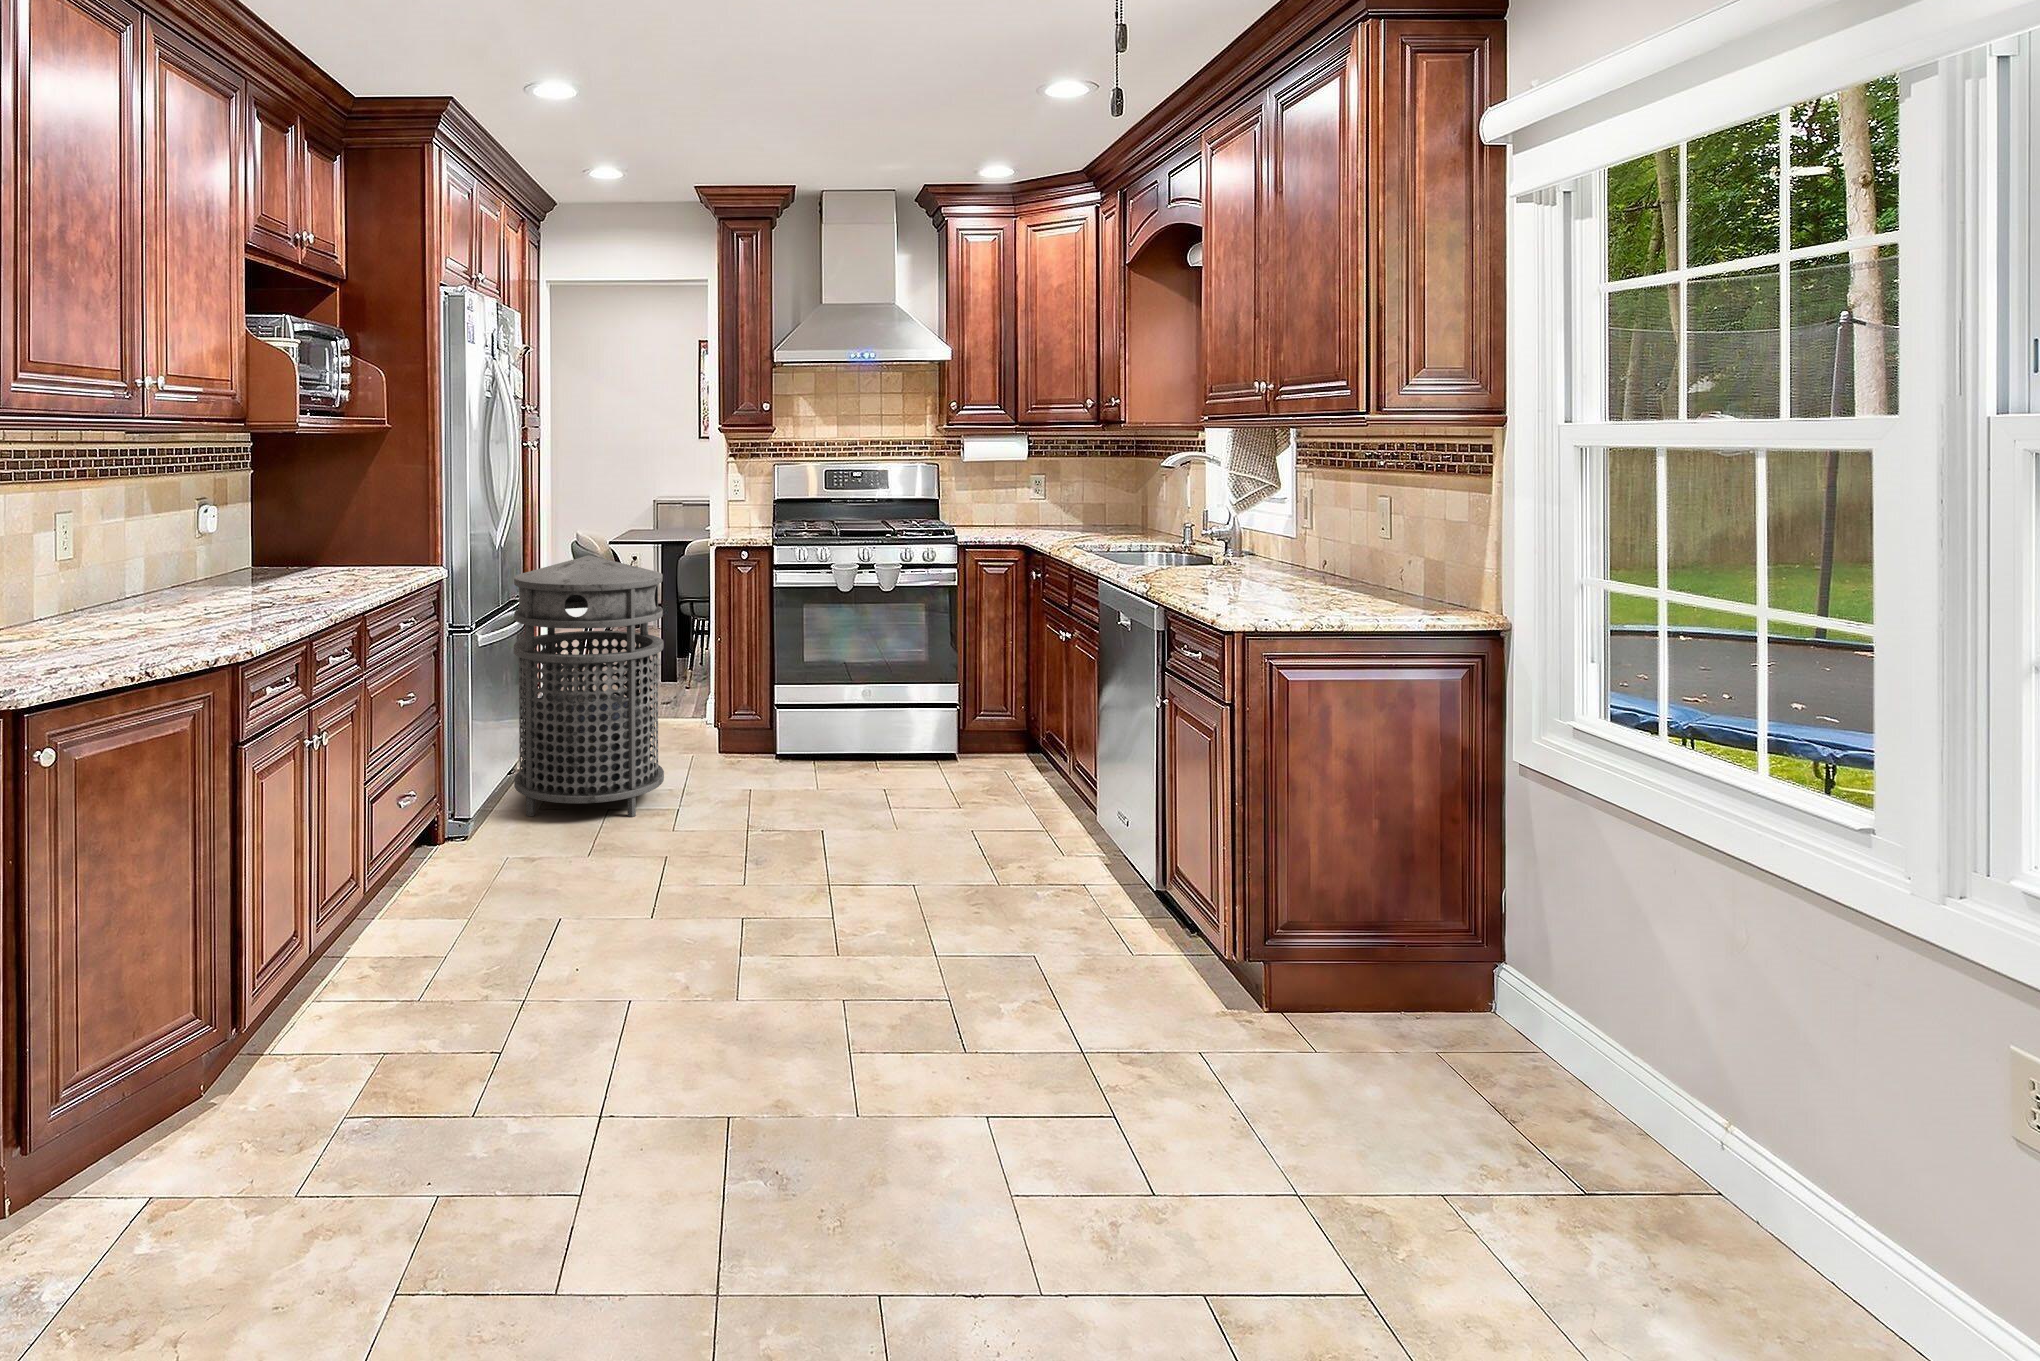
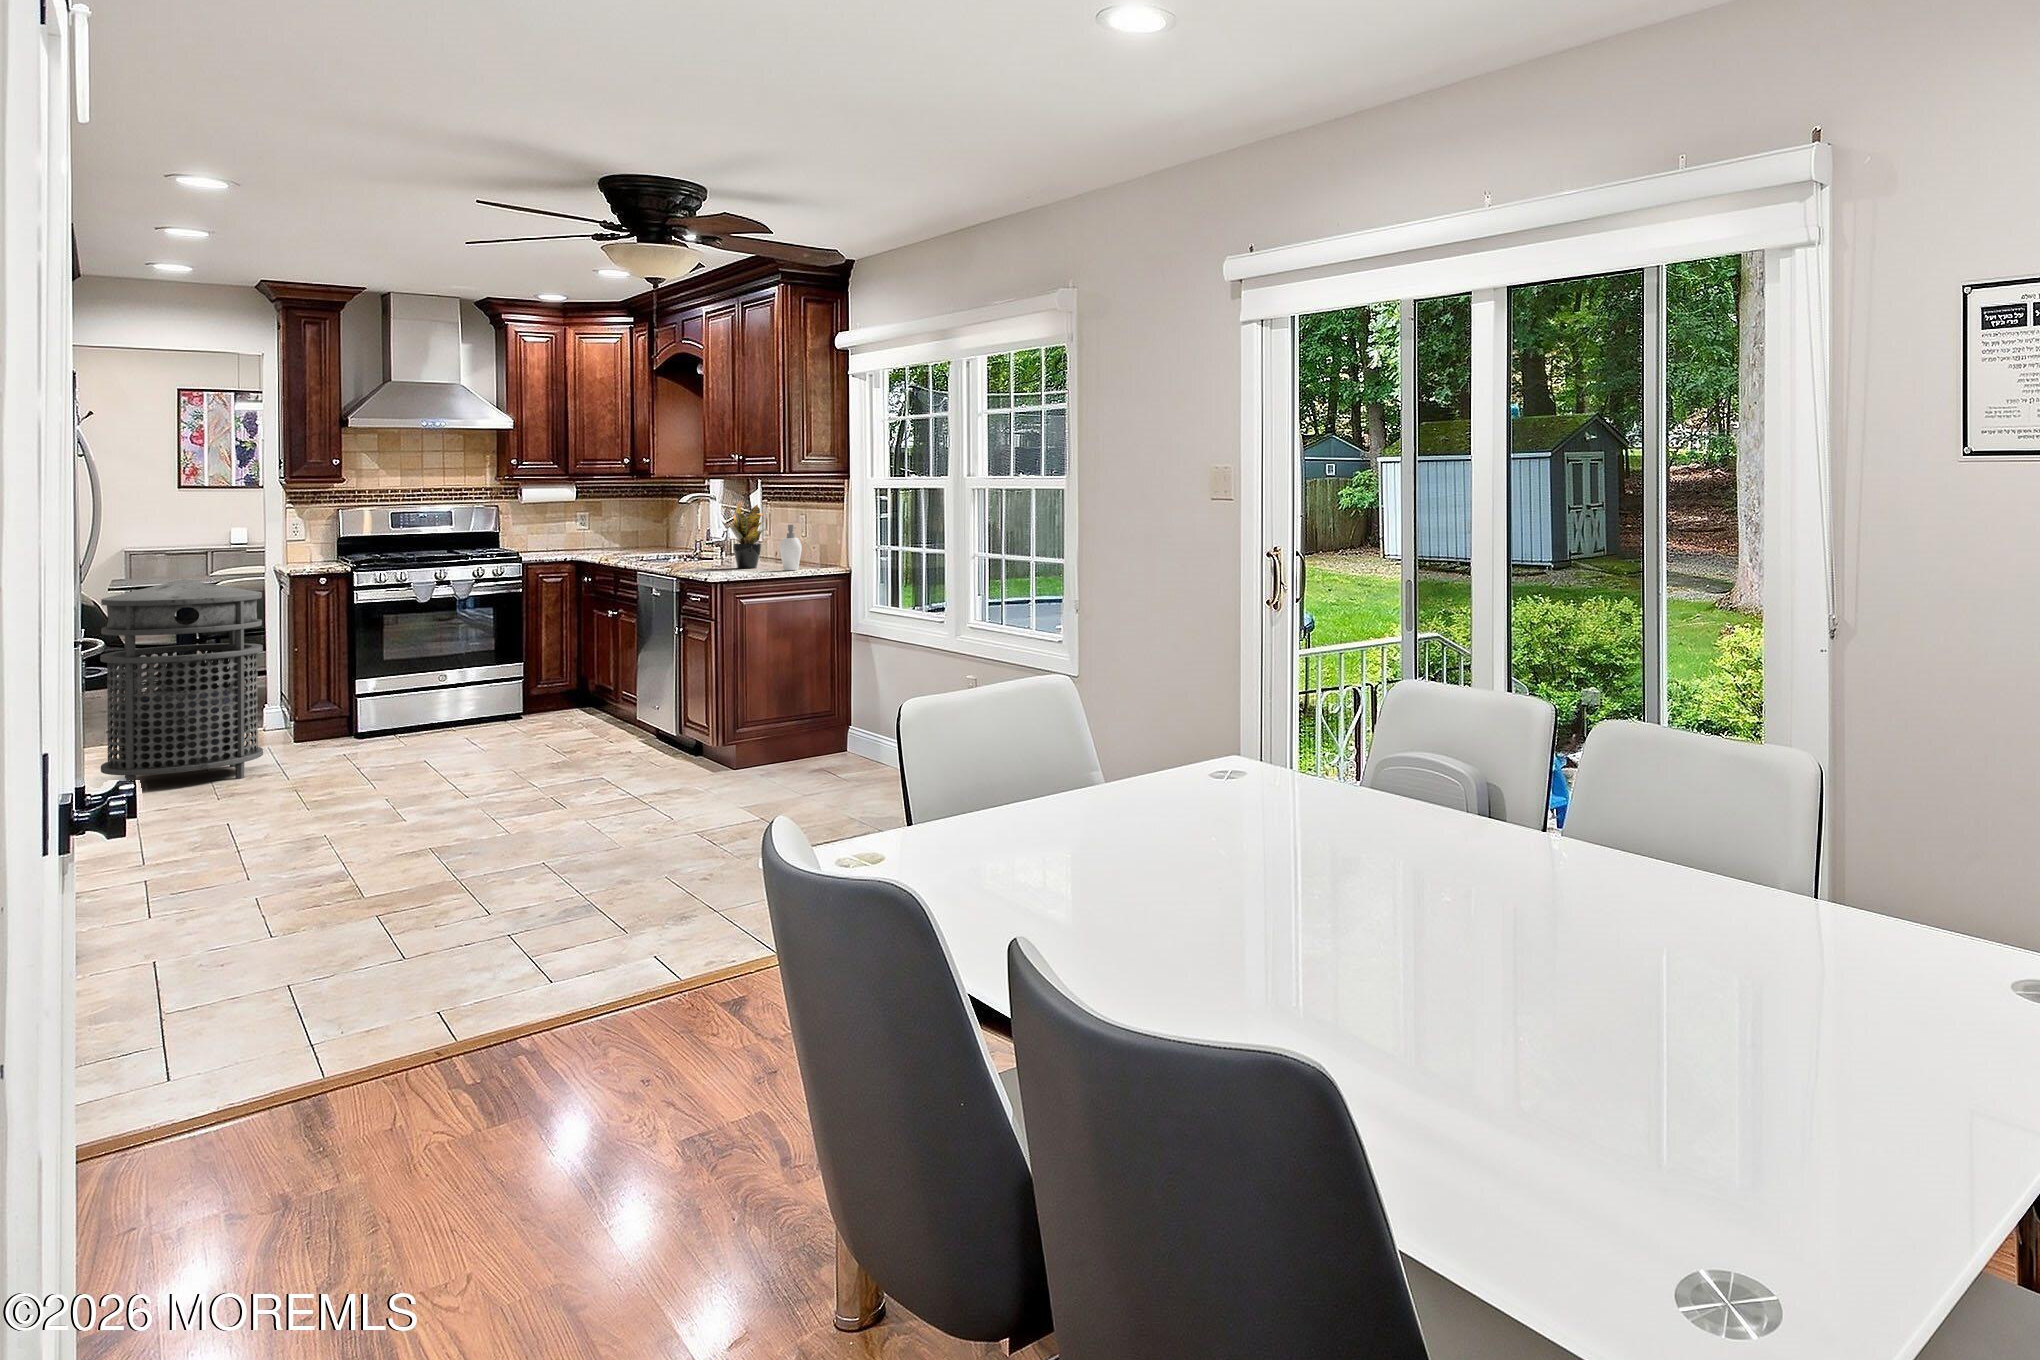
potted plant: none [1242,462,1334,596] -> present [730,502,768,568]
soap dispenser: none [1356,520,1403,615] -> present [780,525,802,570]

